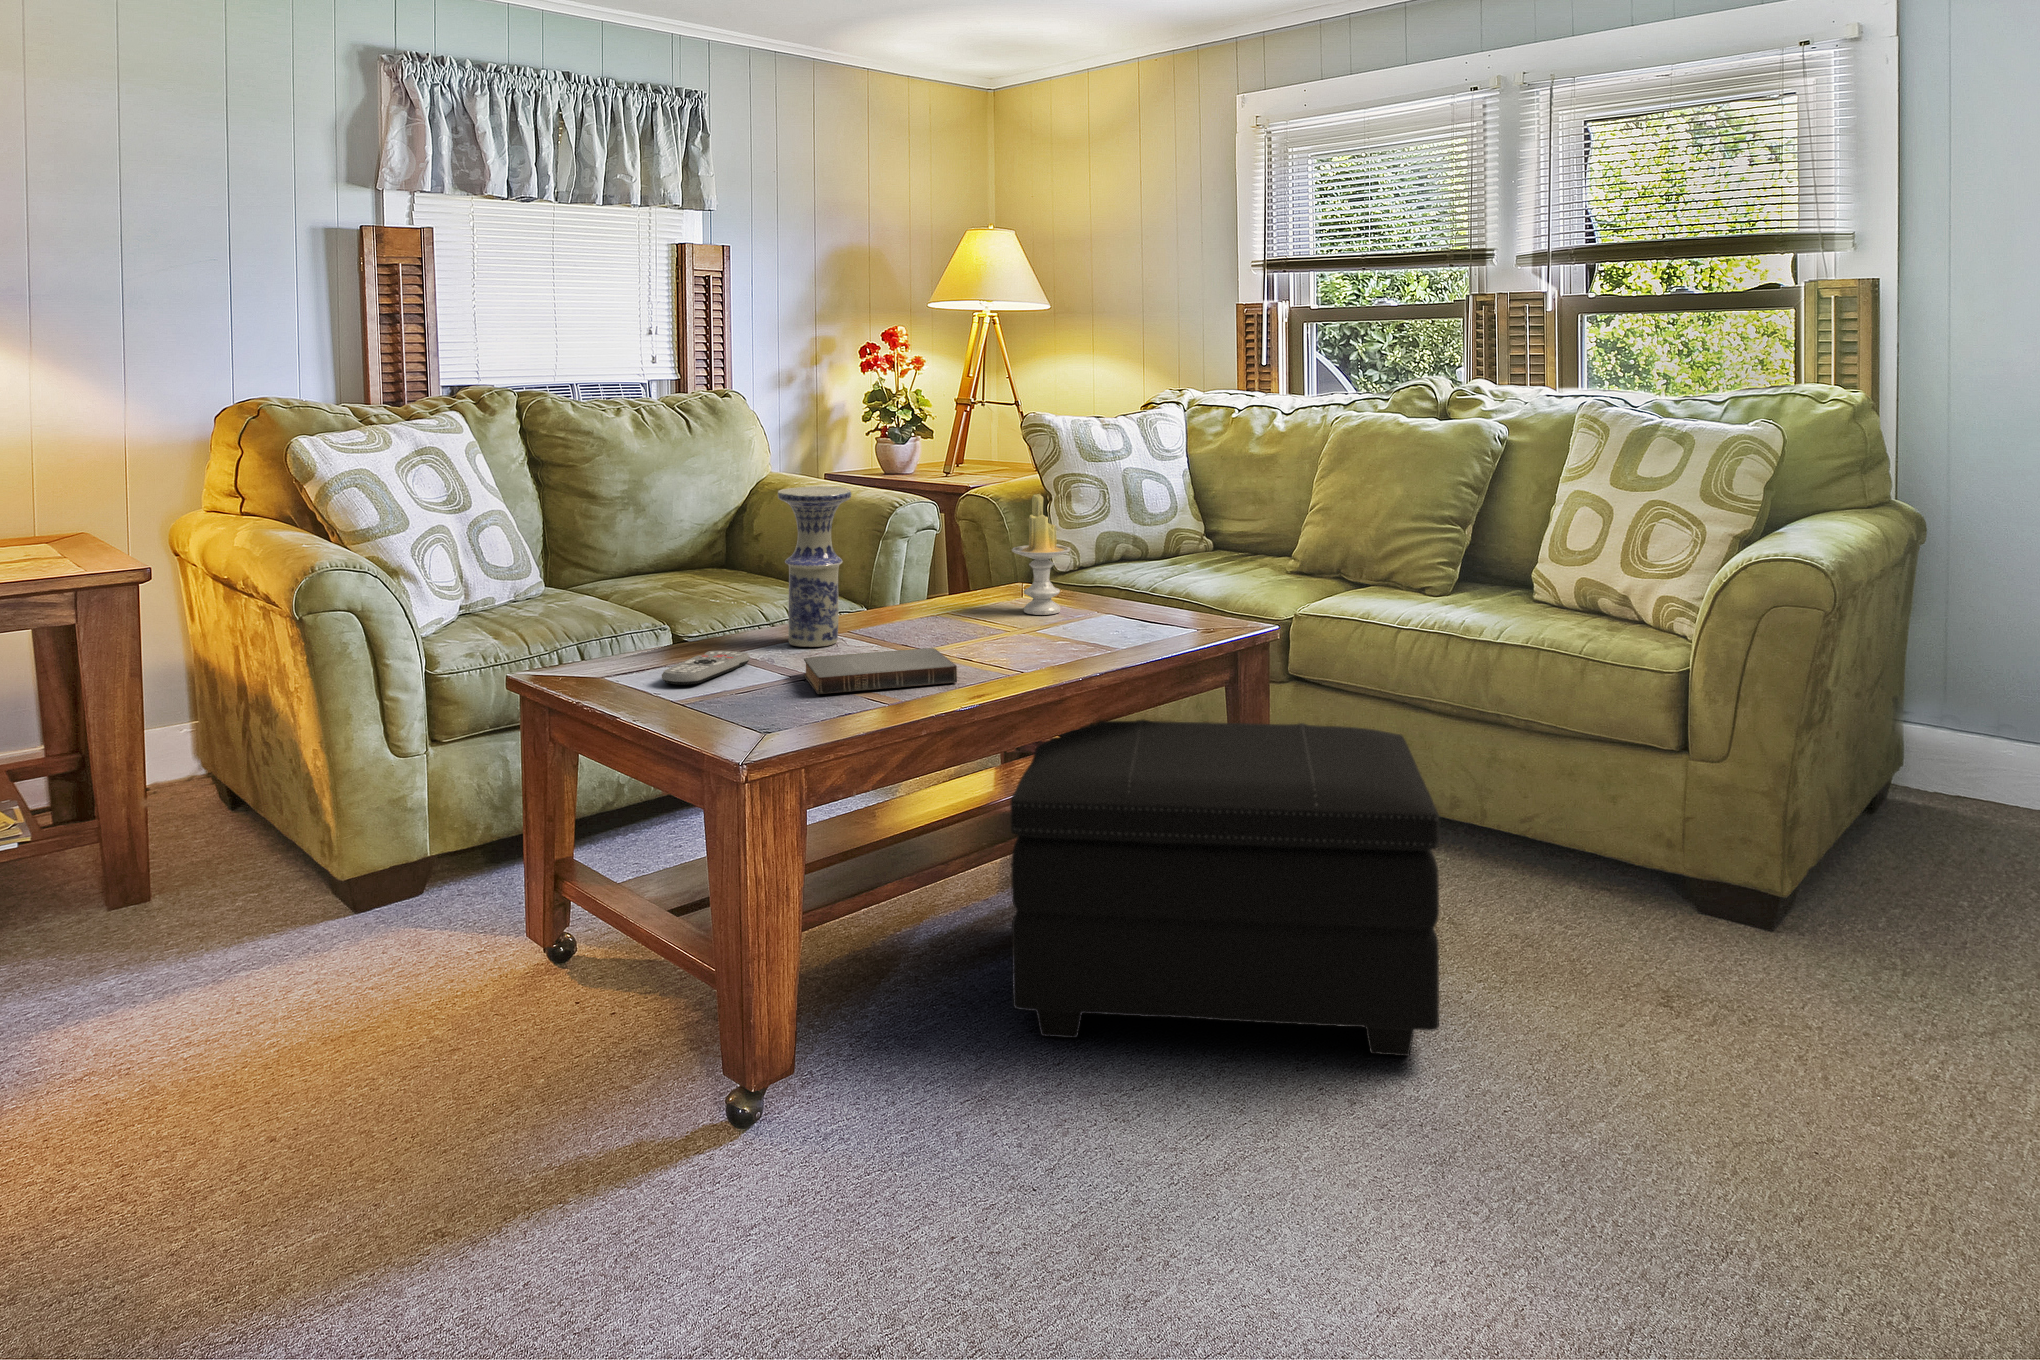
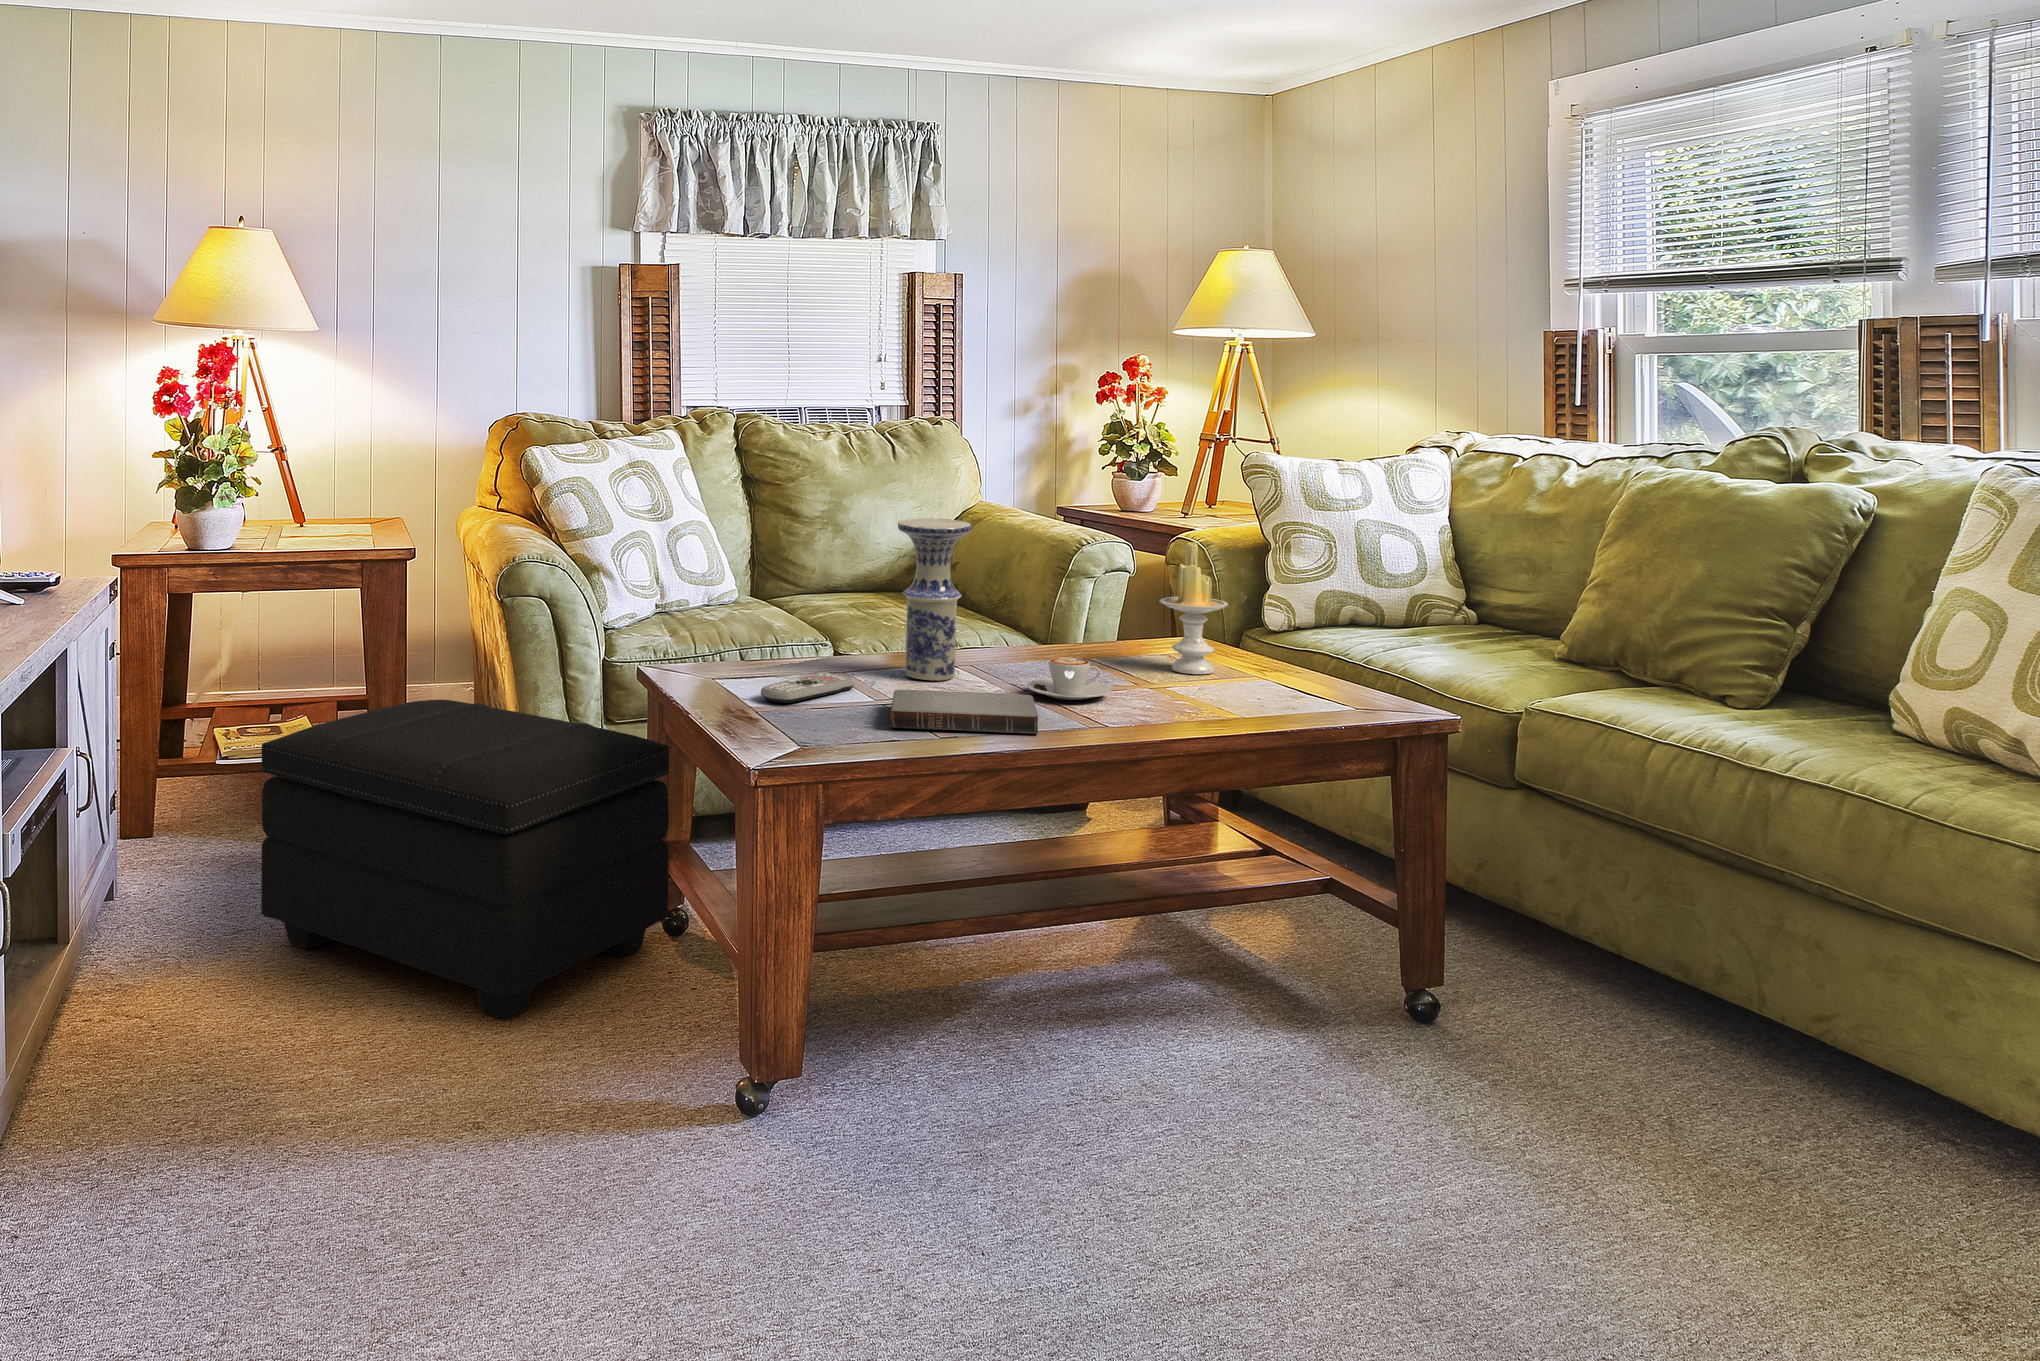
coffee cup: none [916,610,994,649] -> present [1027,657,1111,700]
footstool: present [1010,719,1439,1056] -> present [261,699,669,1020]

